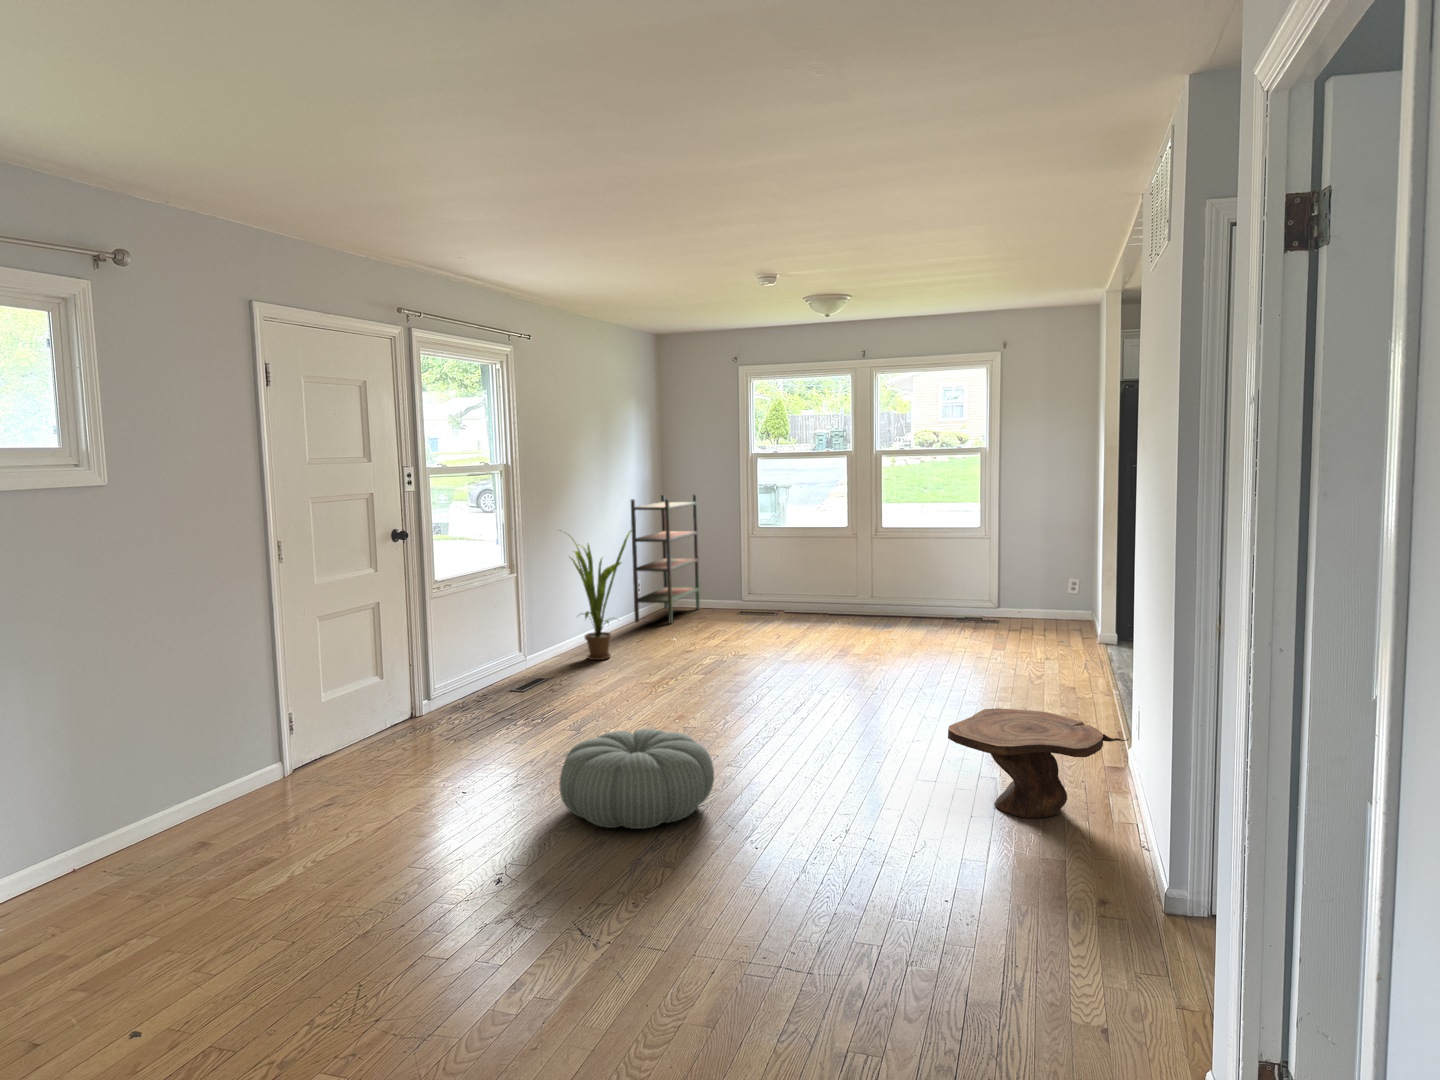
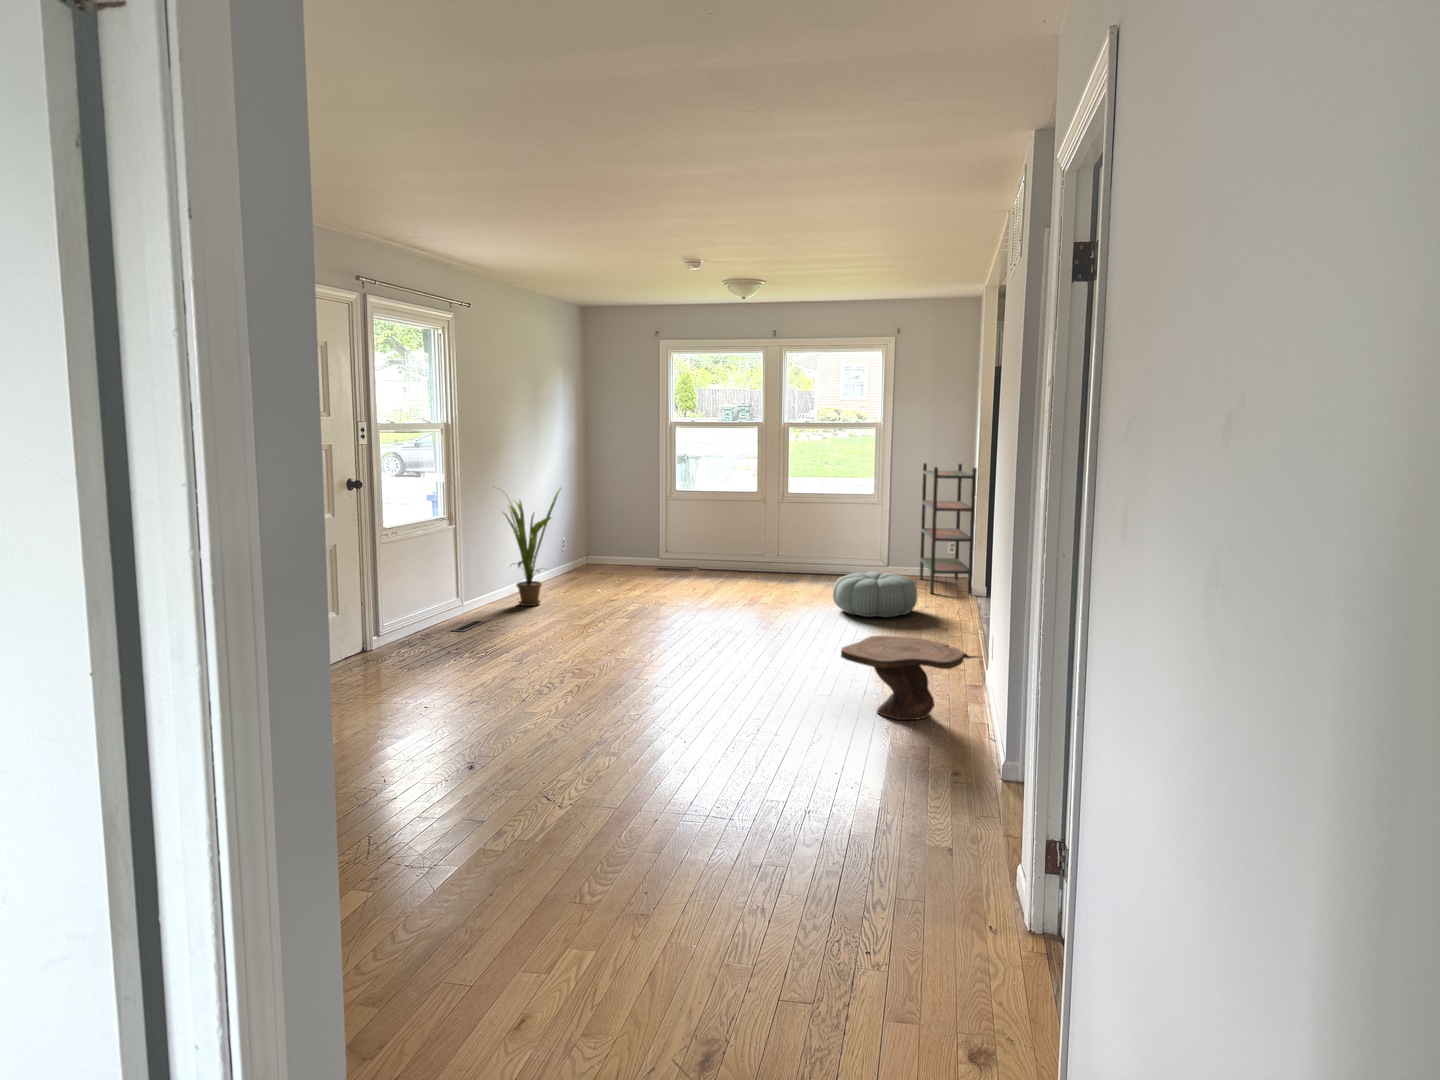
bookshelf: present [631,494,700,624] -> present [919,463,977,595]
pouf: present [560,729,714,829] -> present [833,572,917,617]

